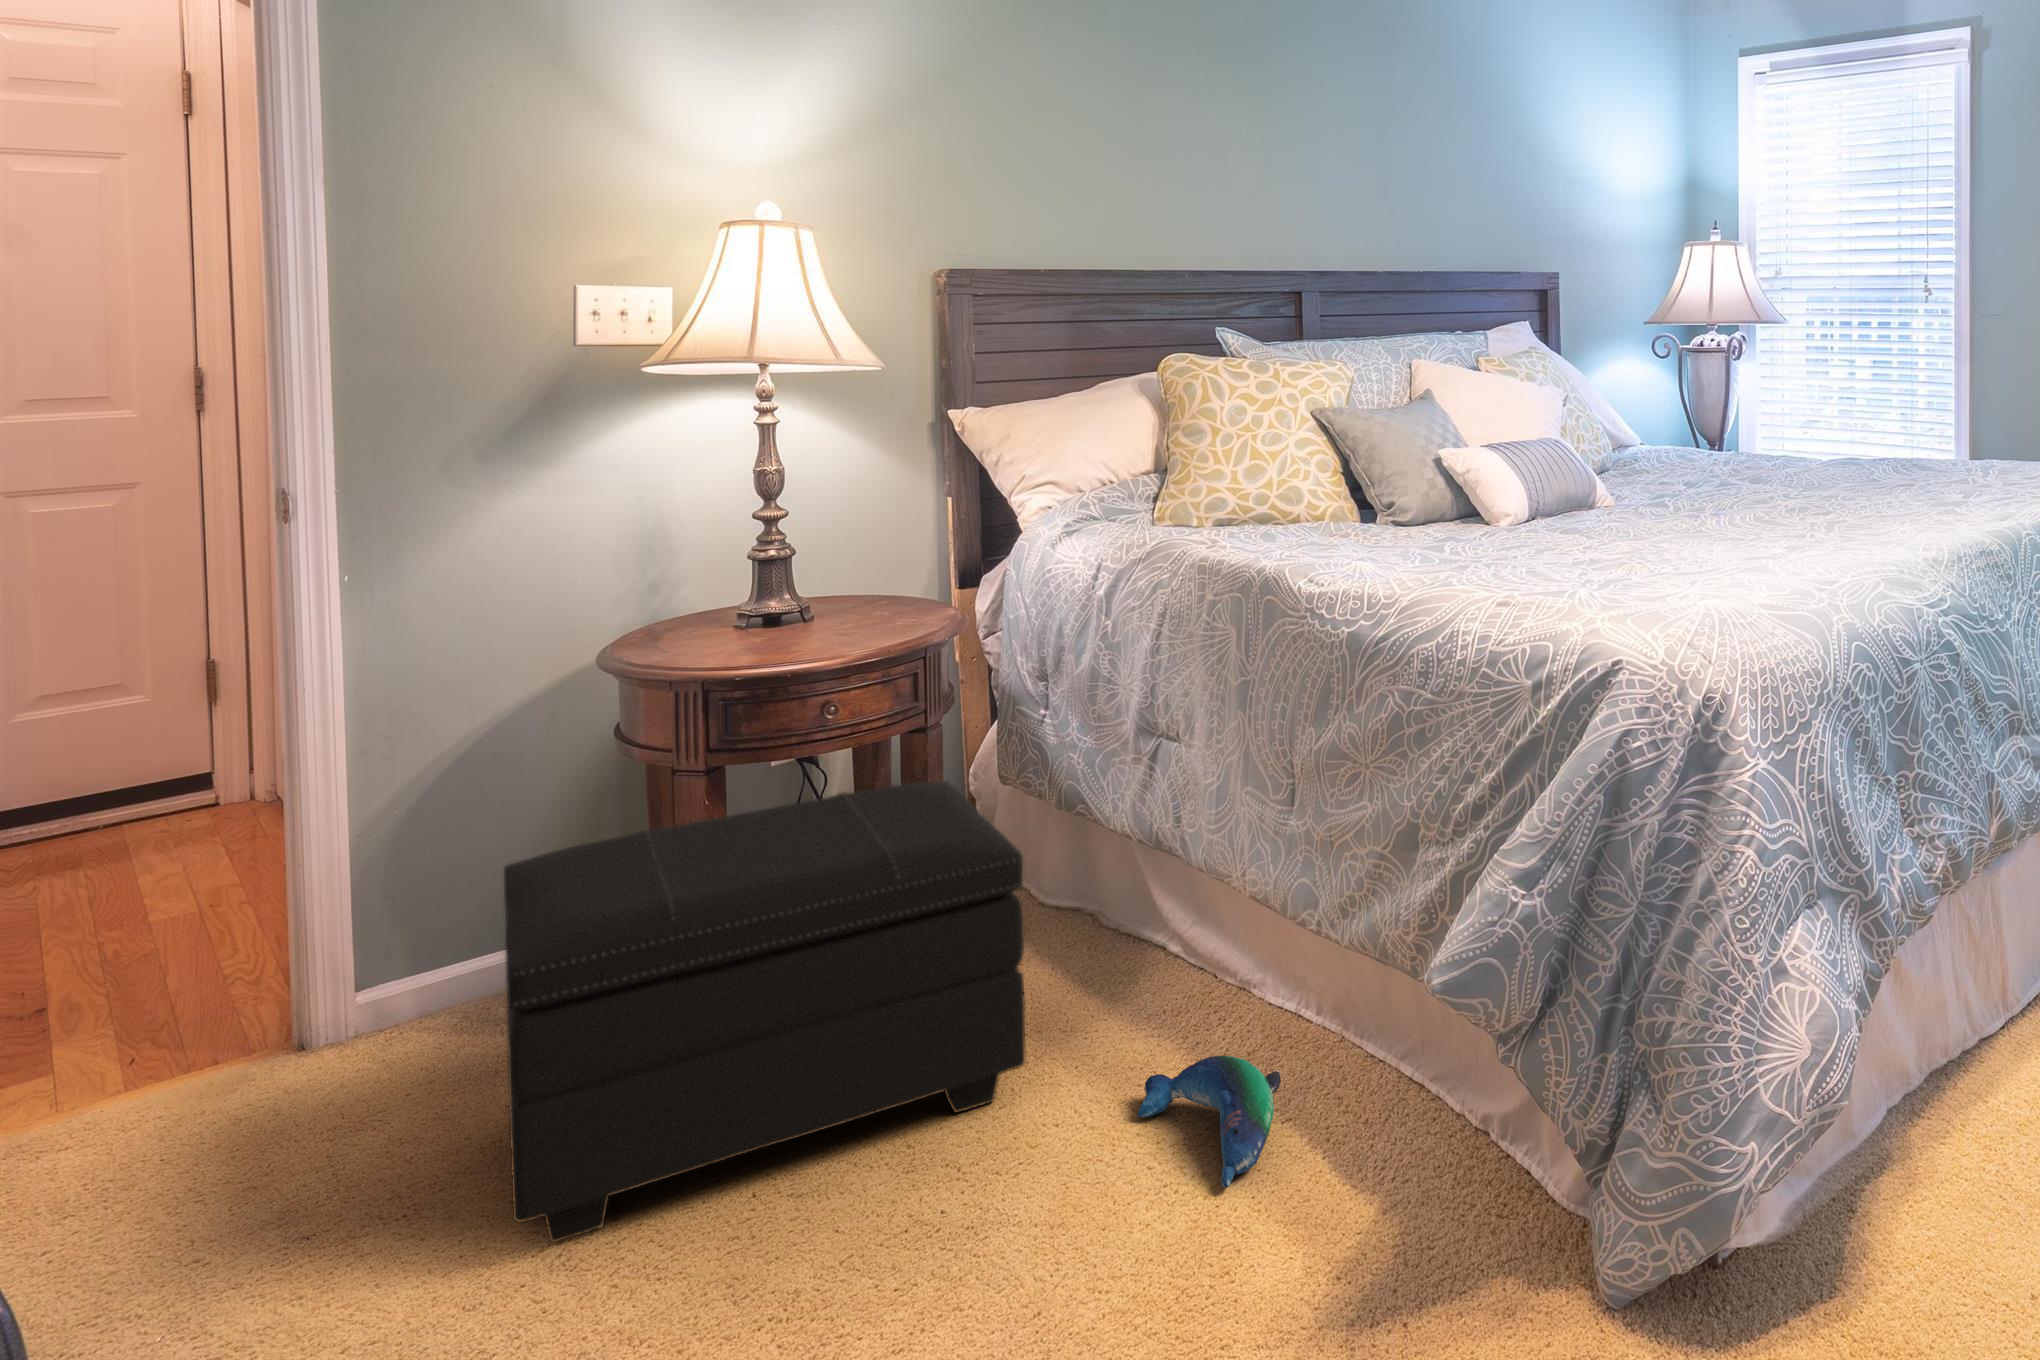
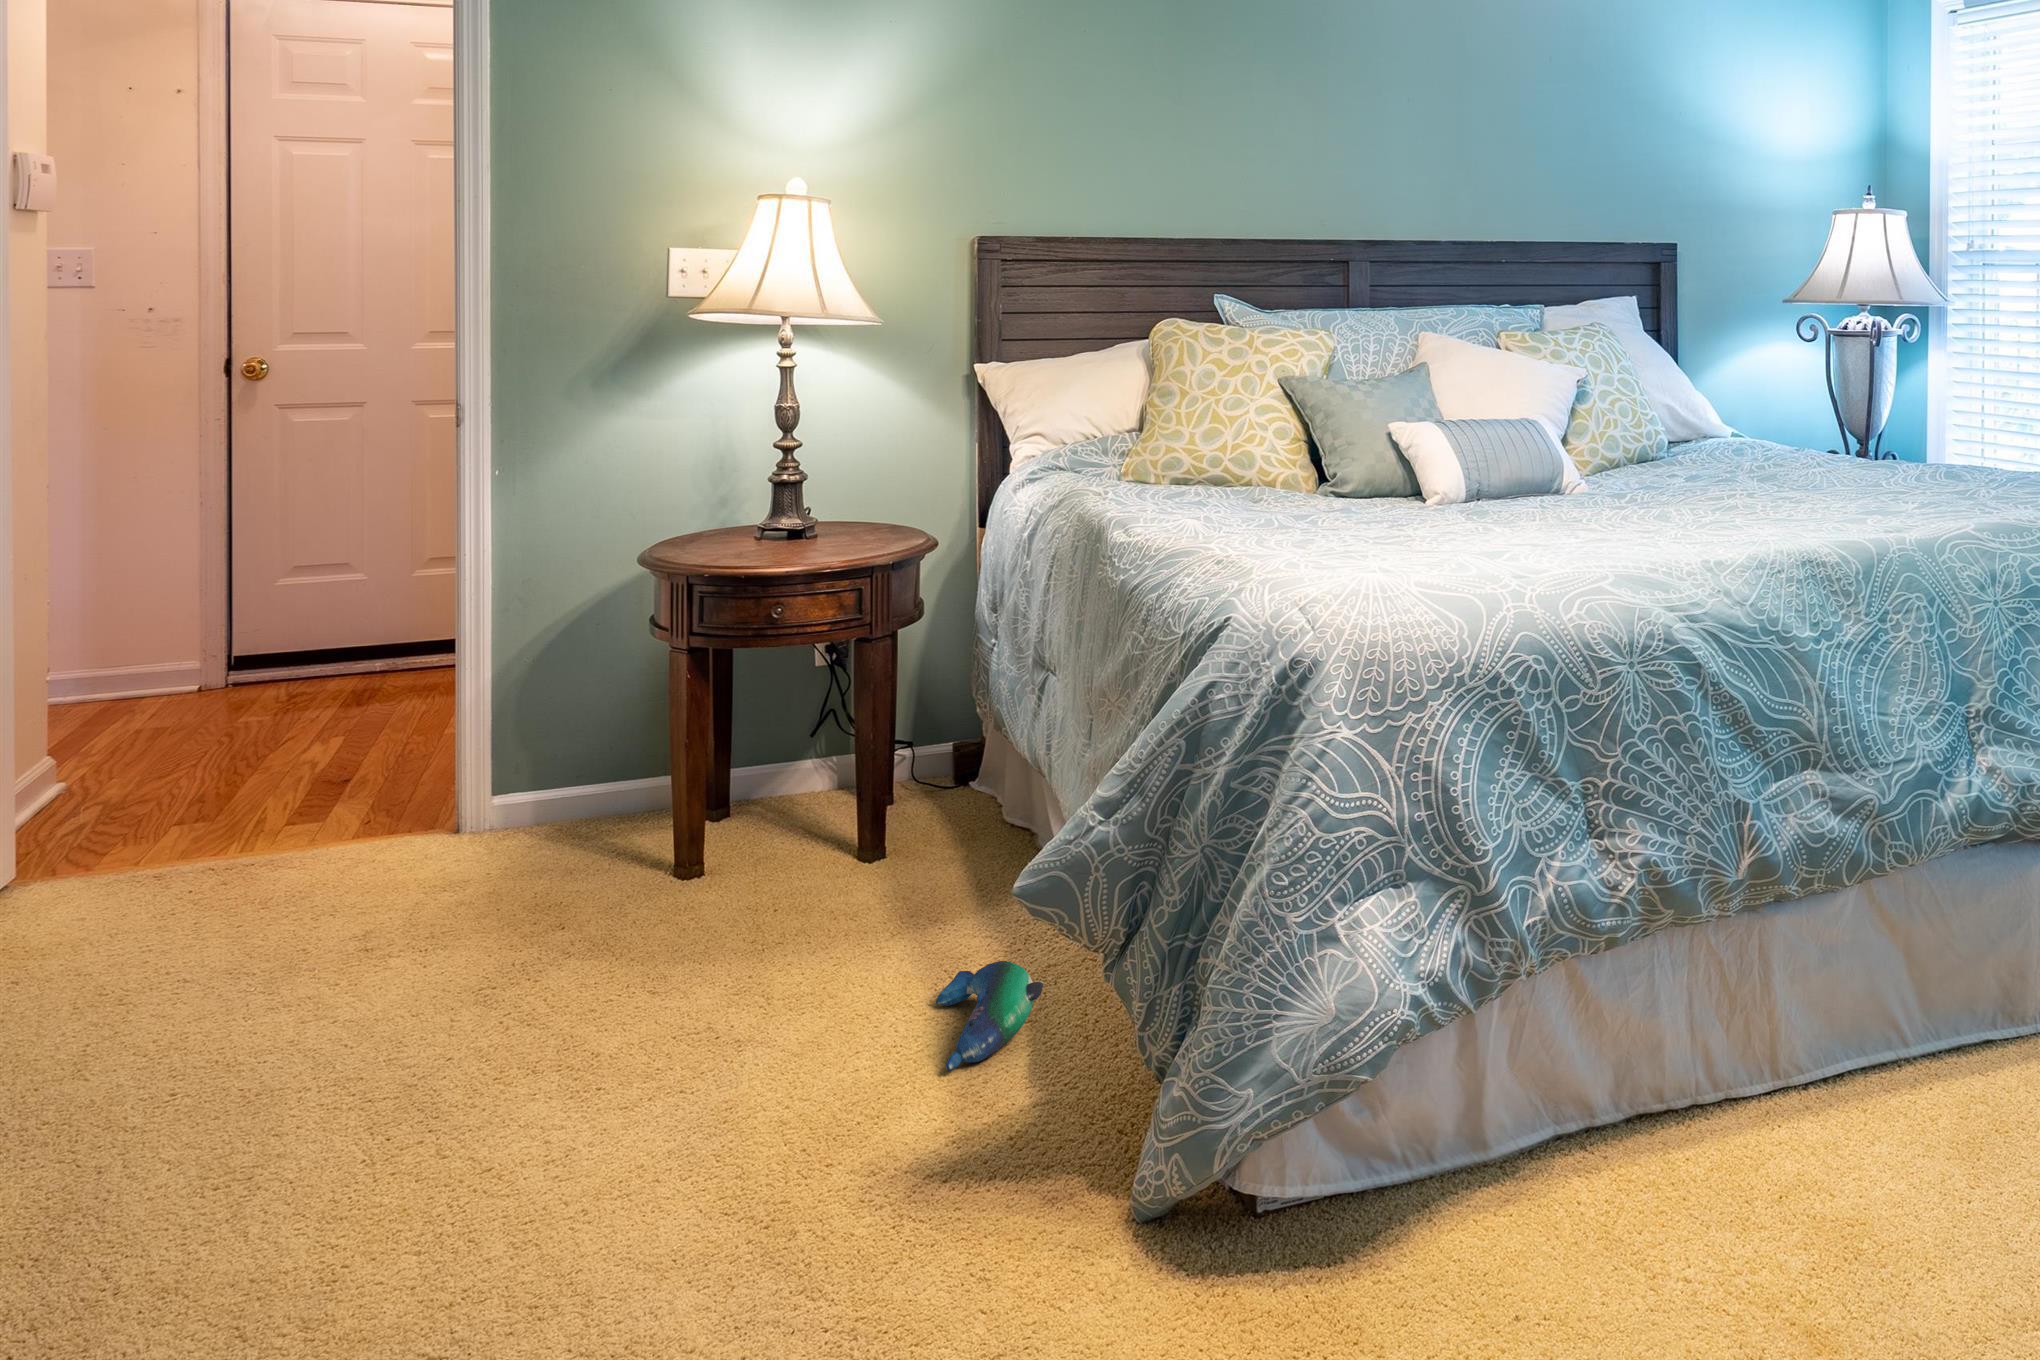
footstool: present [504,781,1026,1242] -> none [435,692,892,1010]

